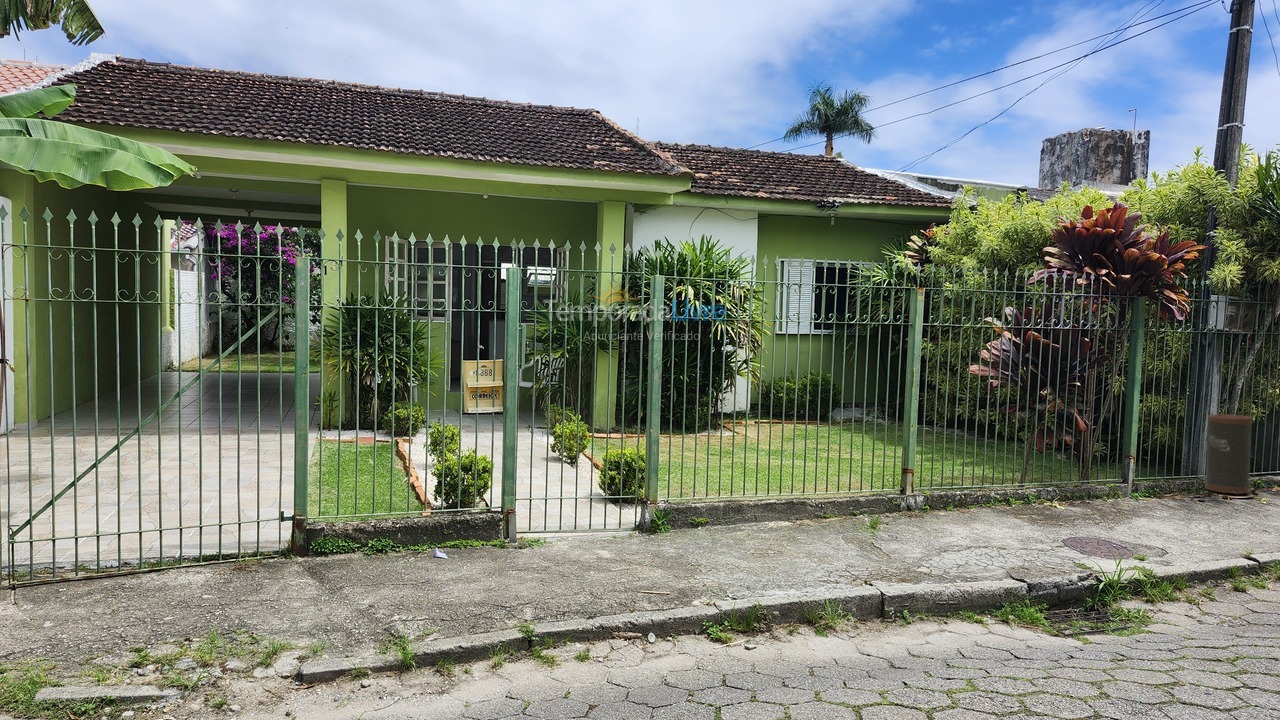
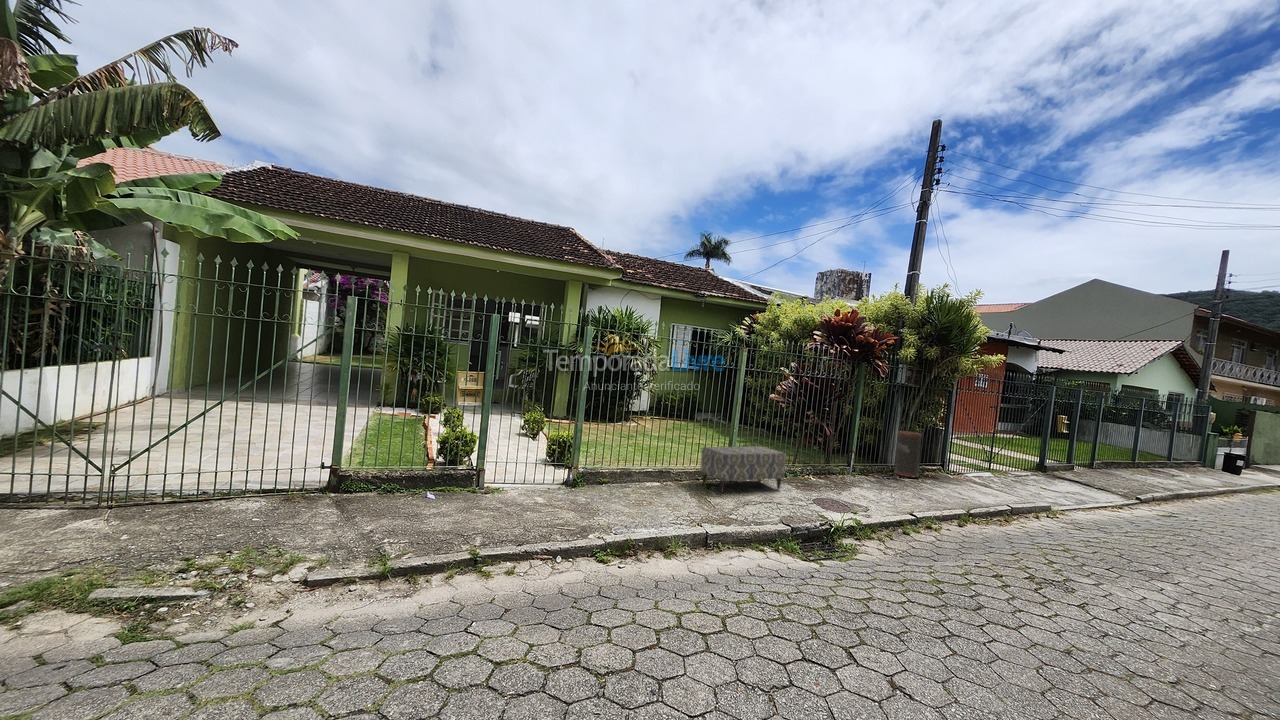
bench: none [861,453,1007,533] -> present [700,446,786,493]

